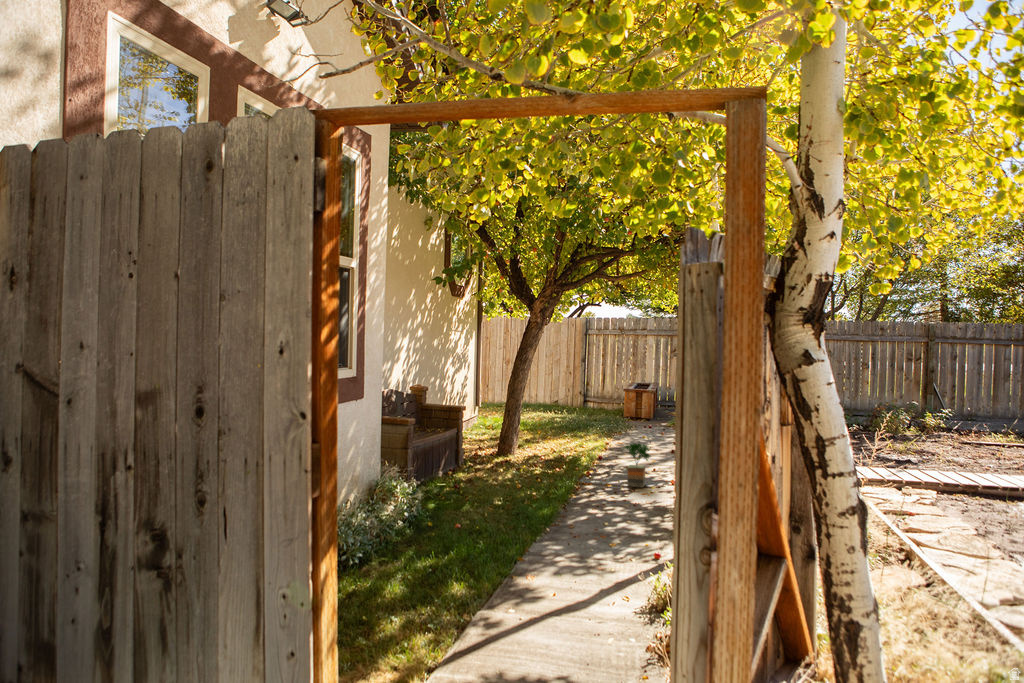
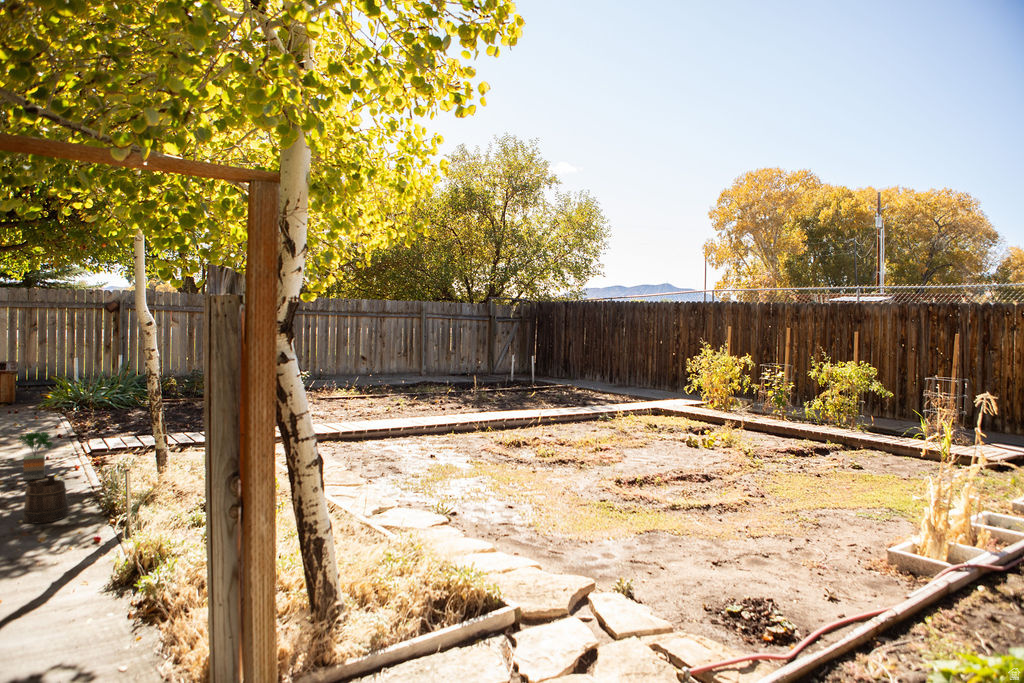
bucket: none [610,484,645,529] -> present [23,476,68,523]

